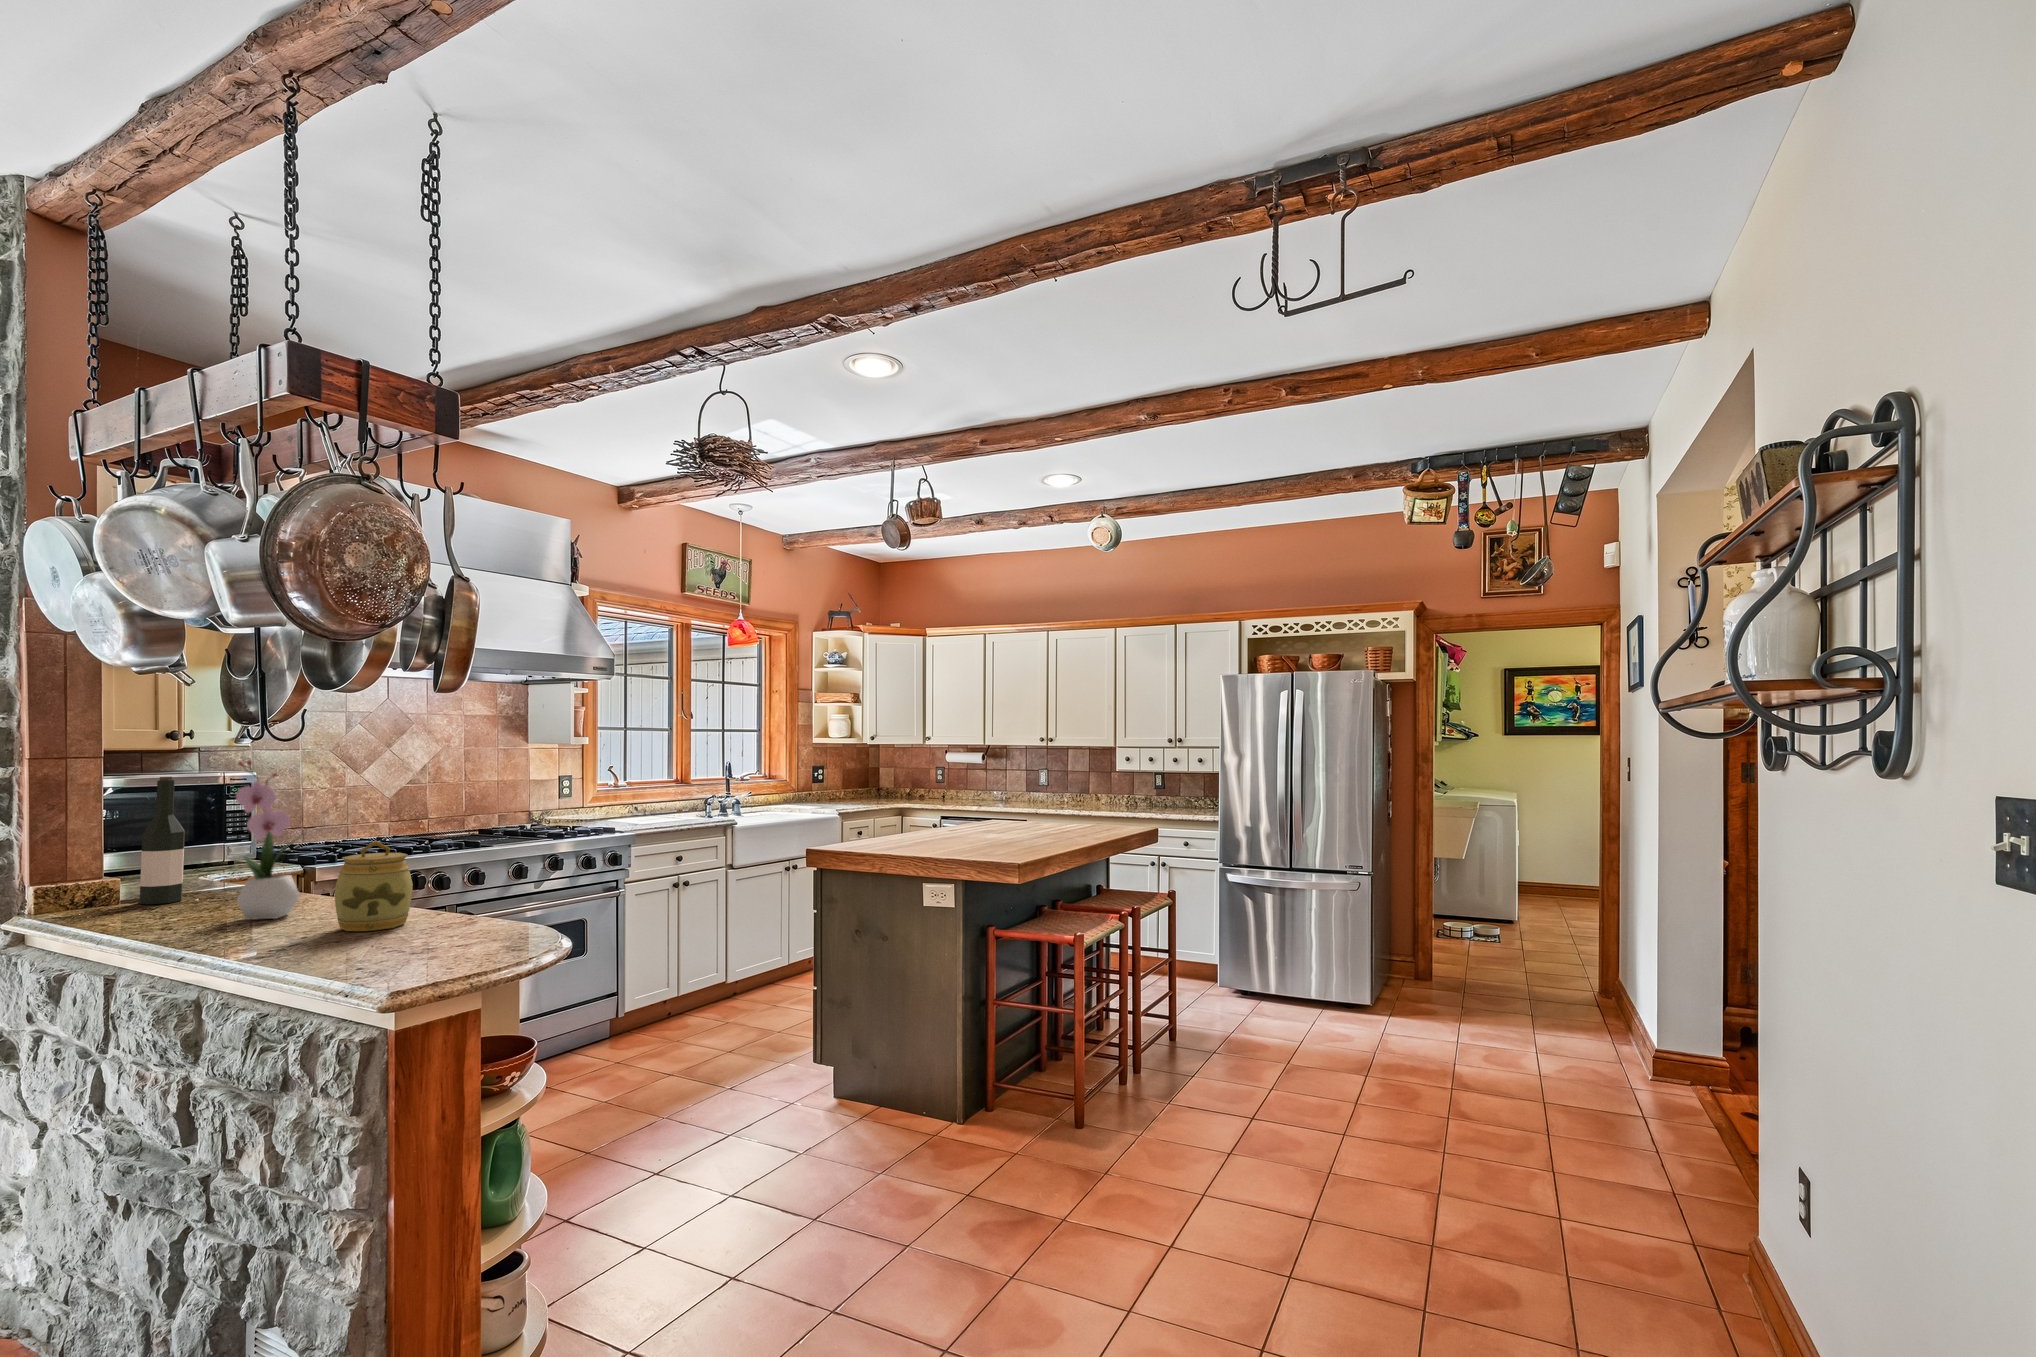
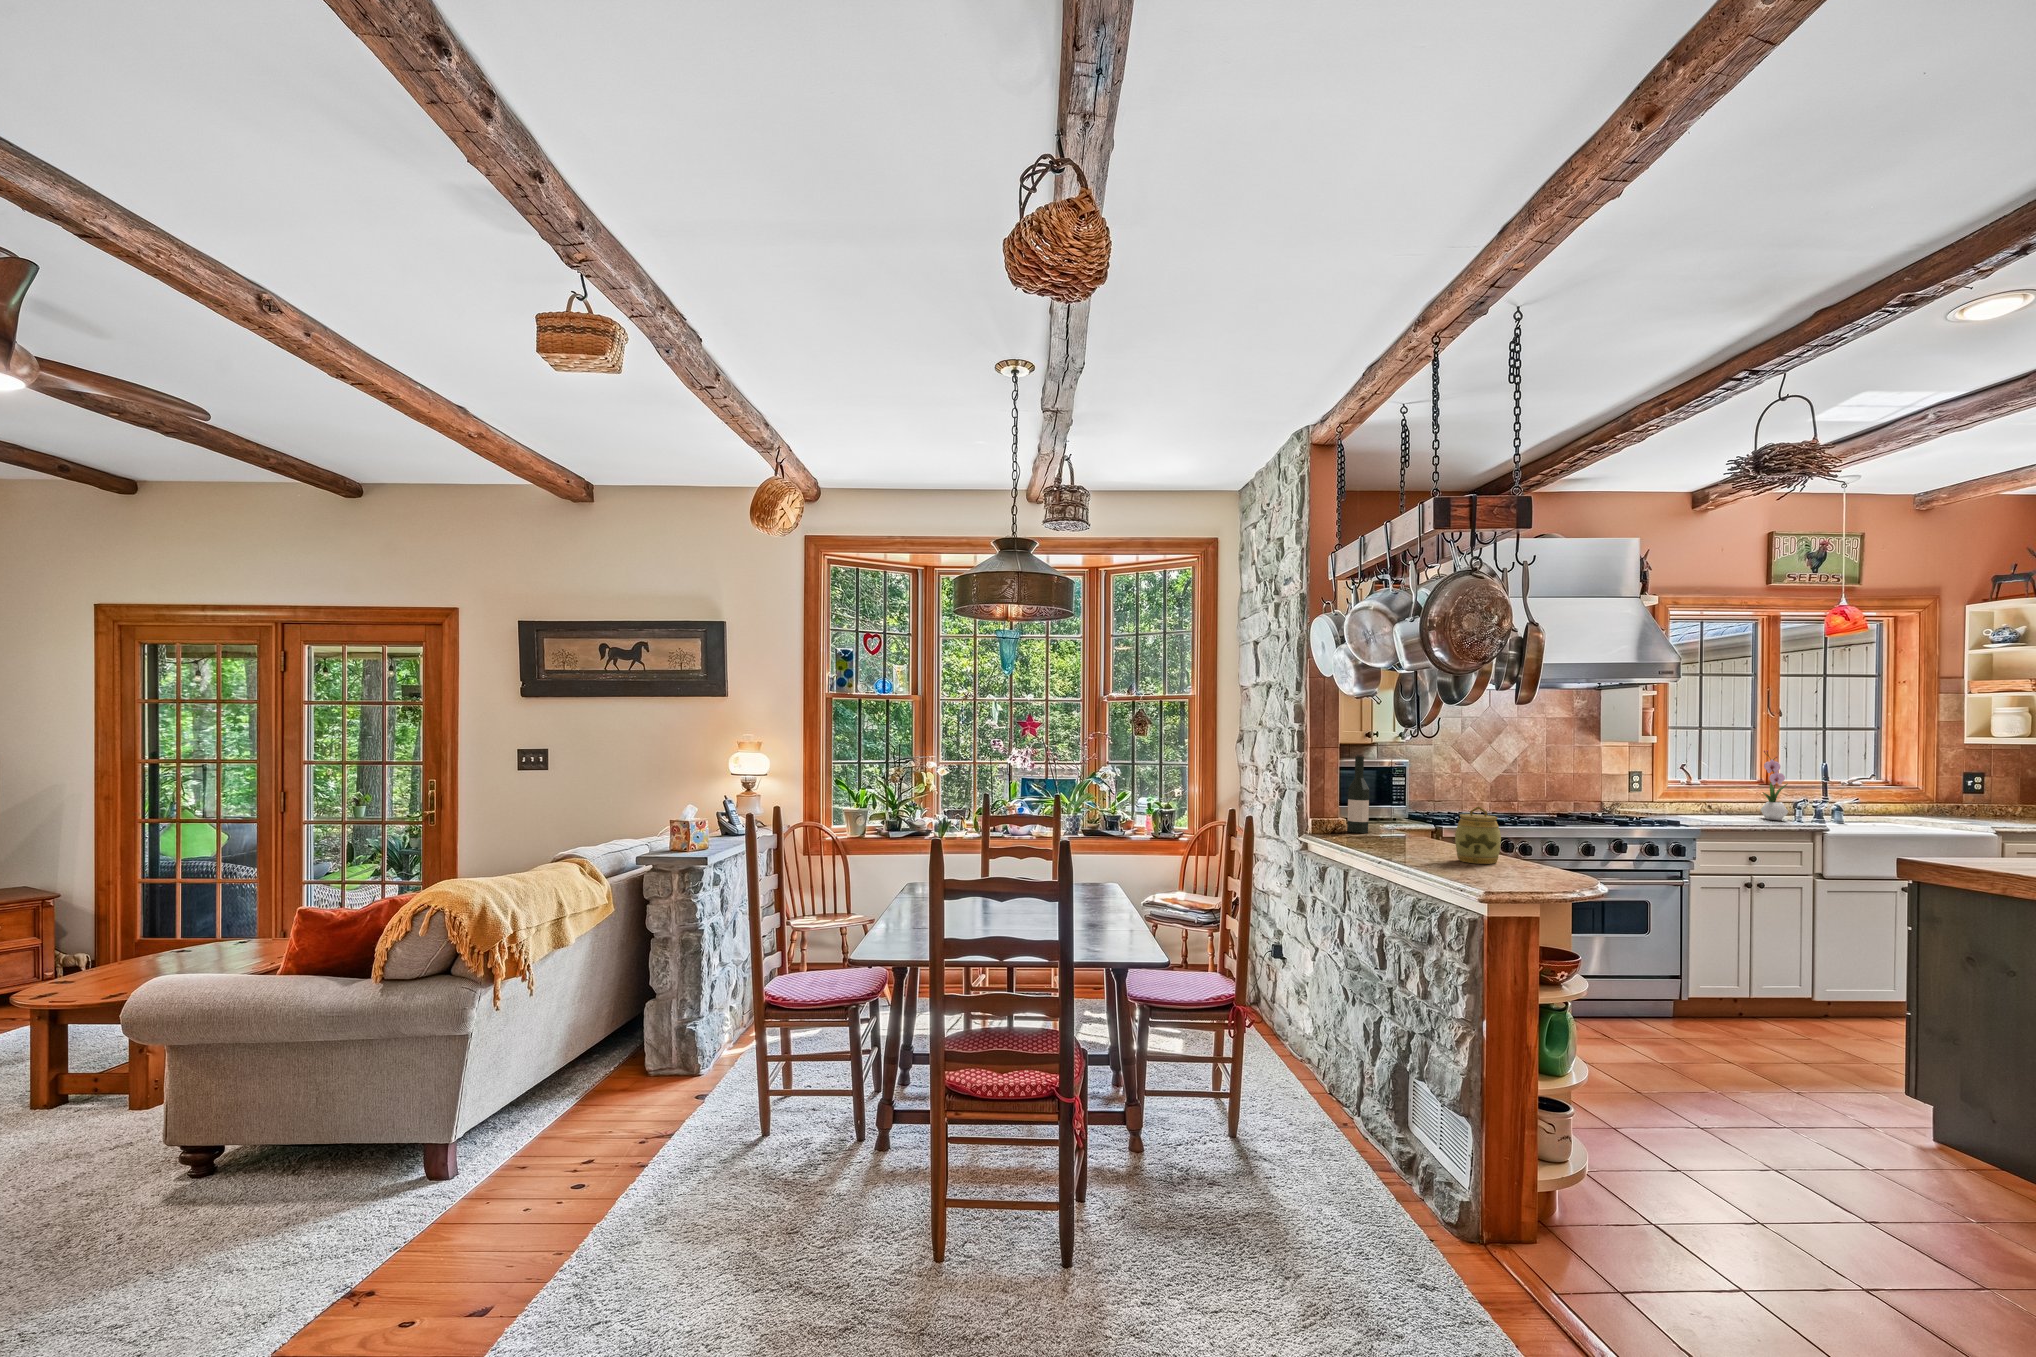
flower arrangement: present [236,760,302,920] -> present [1760,750,1788,820]

